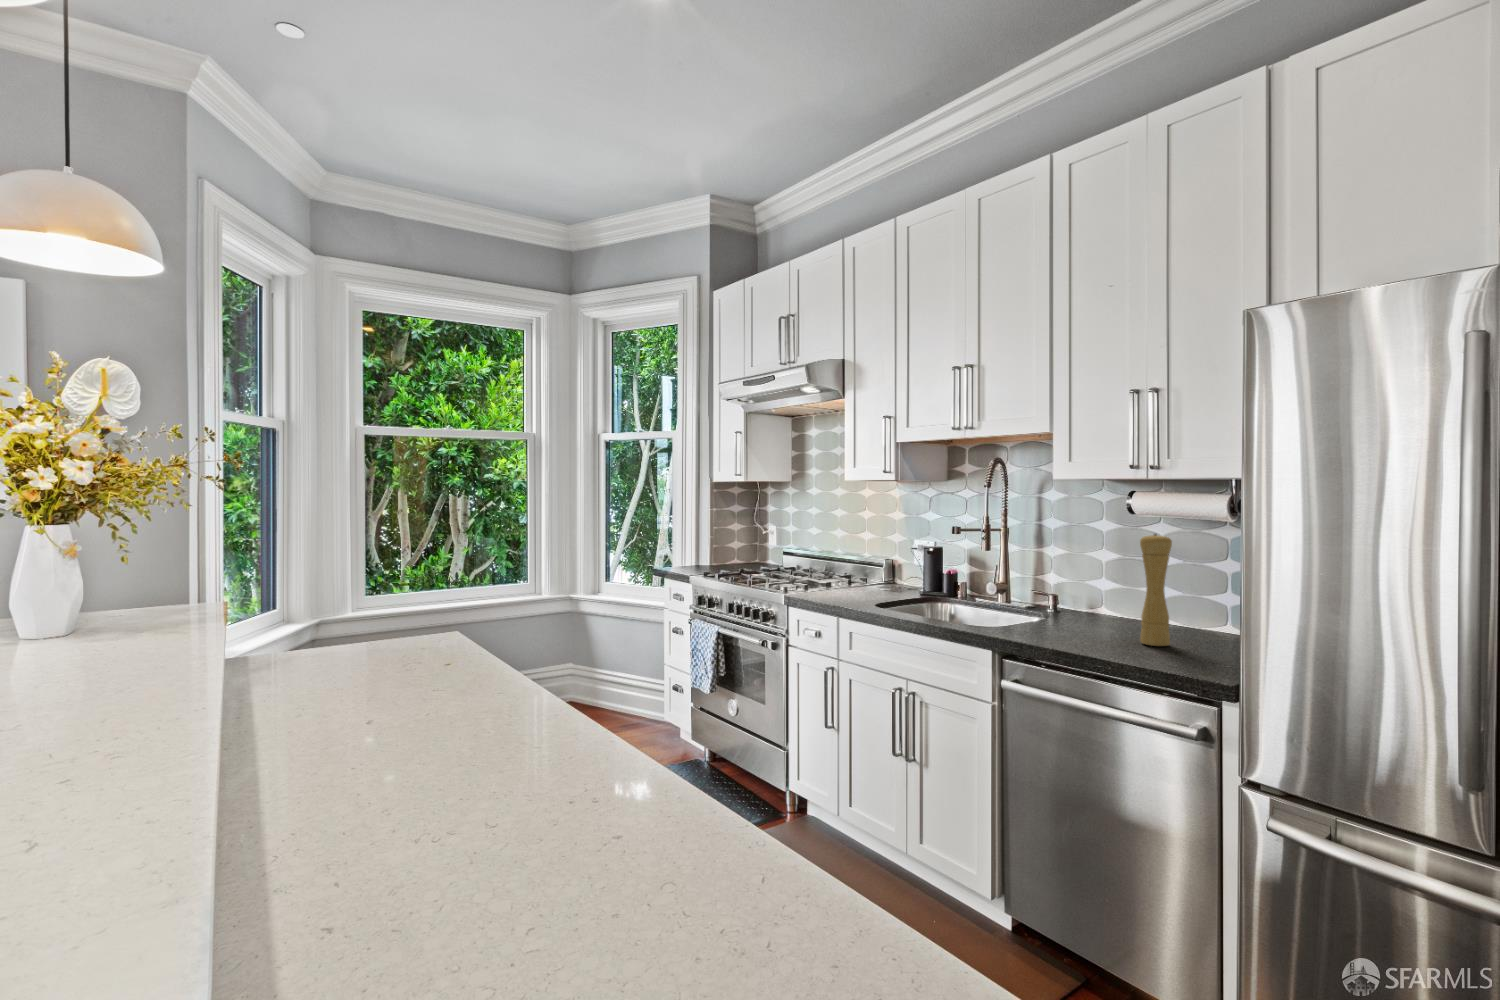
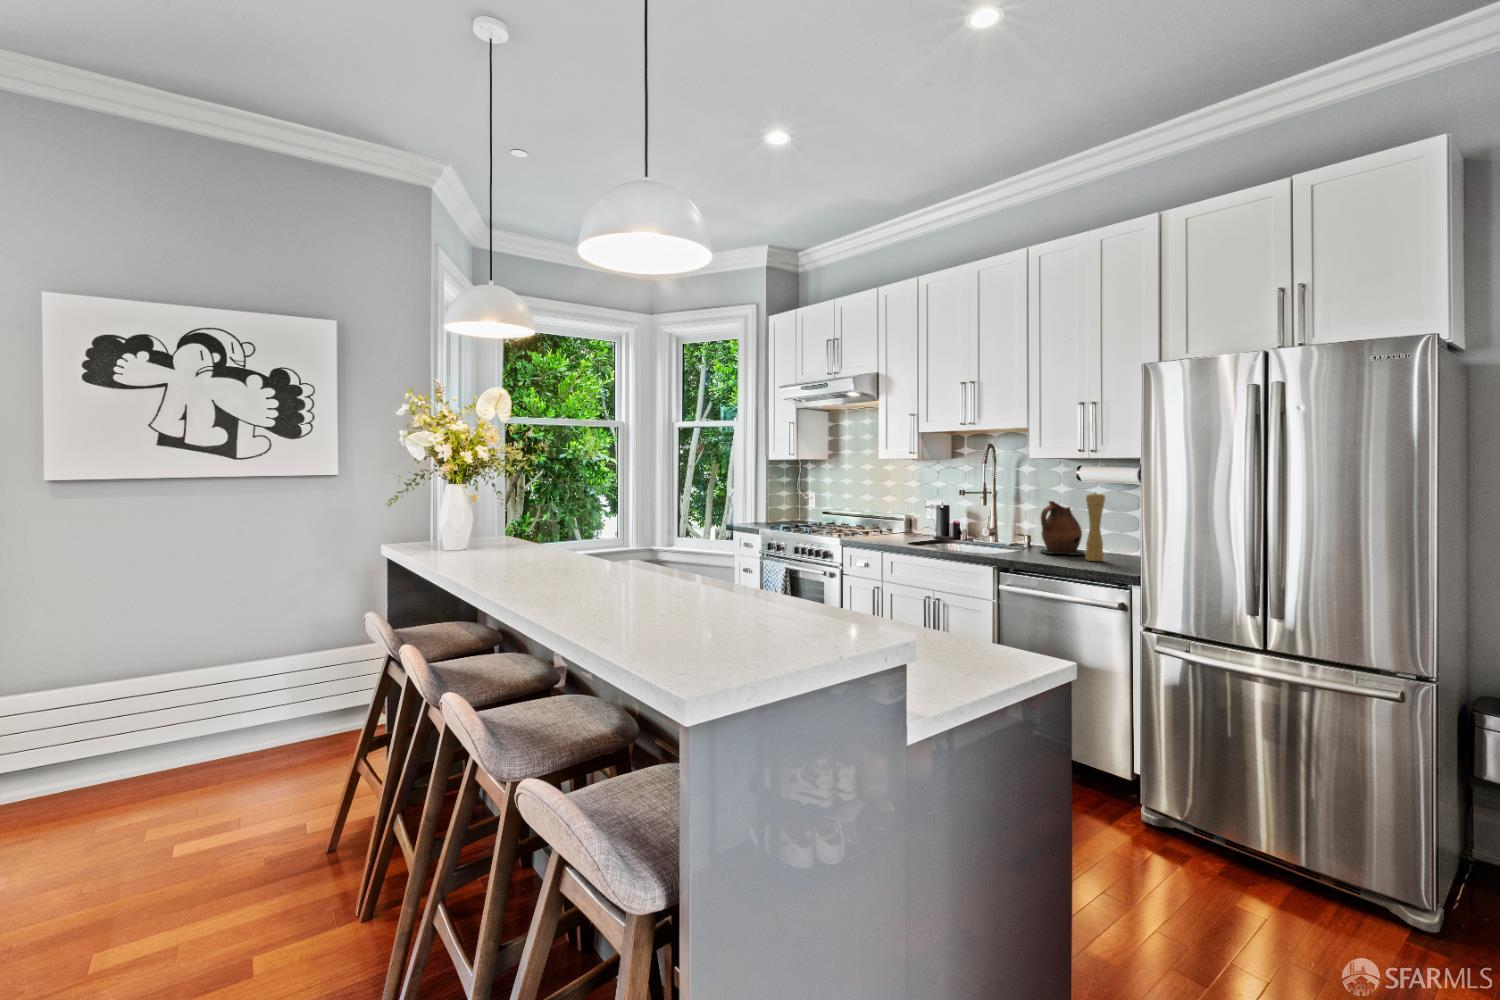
ceramic pitcher: none [1067,545,1141,634] -> present [1041,501,1085,555]

